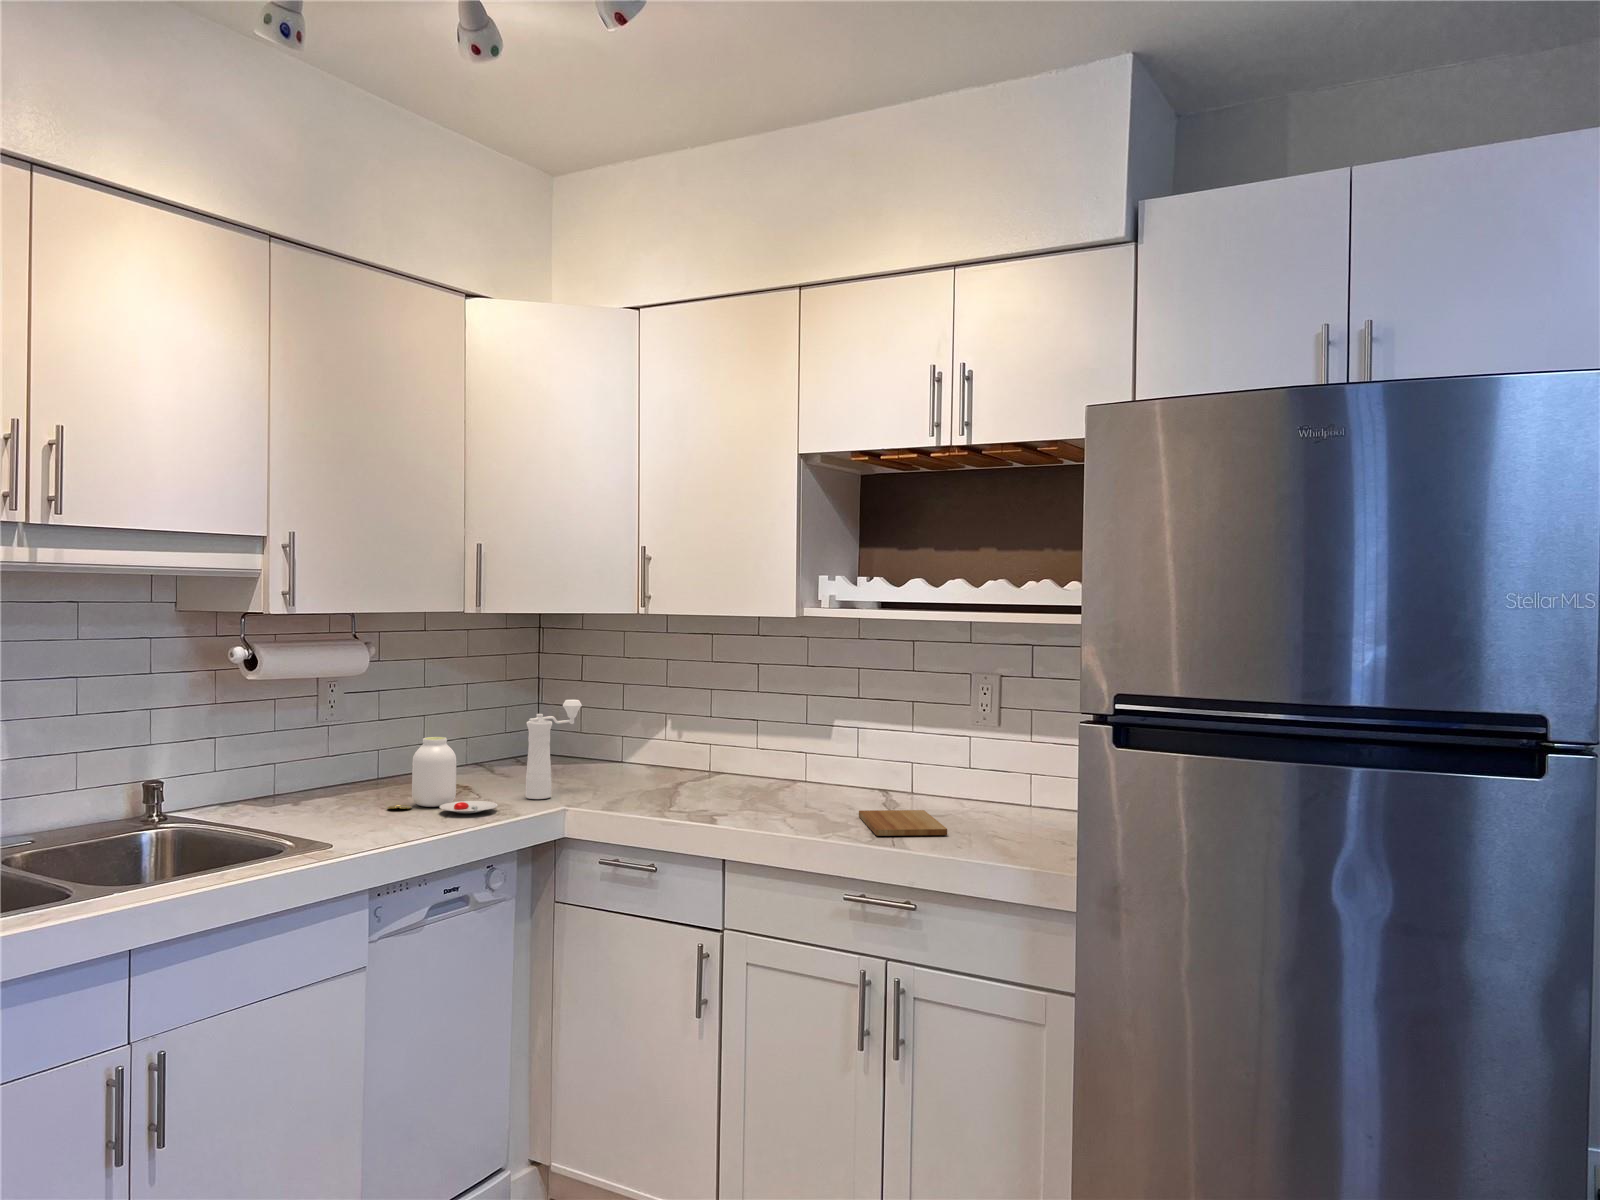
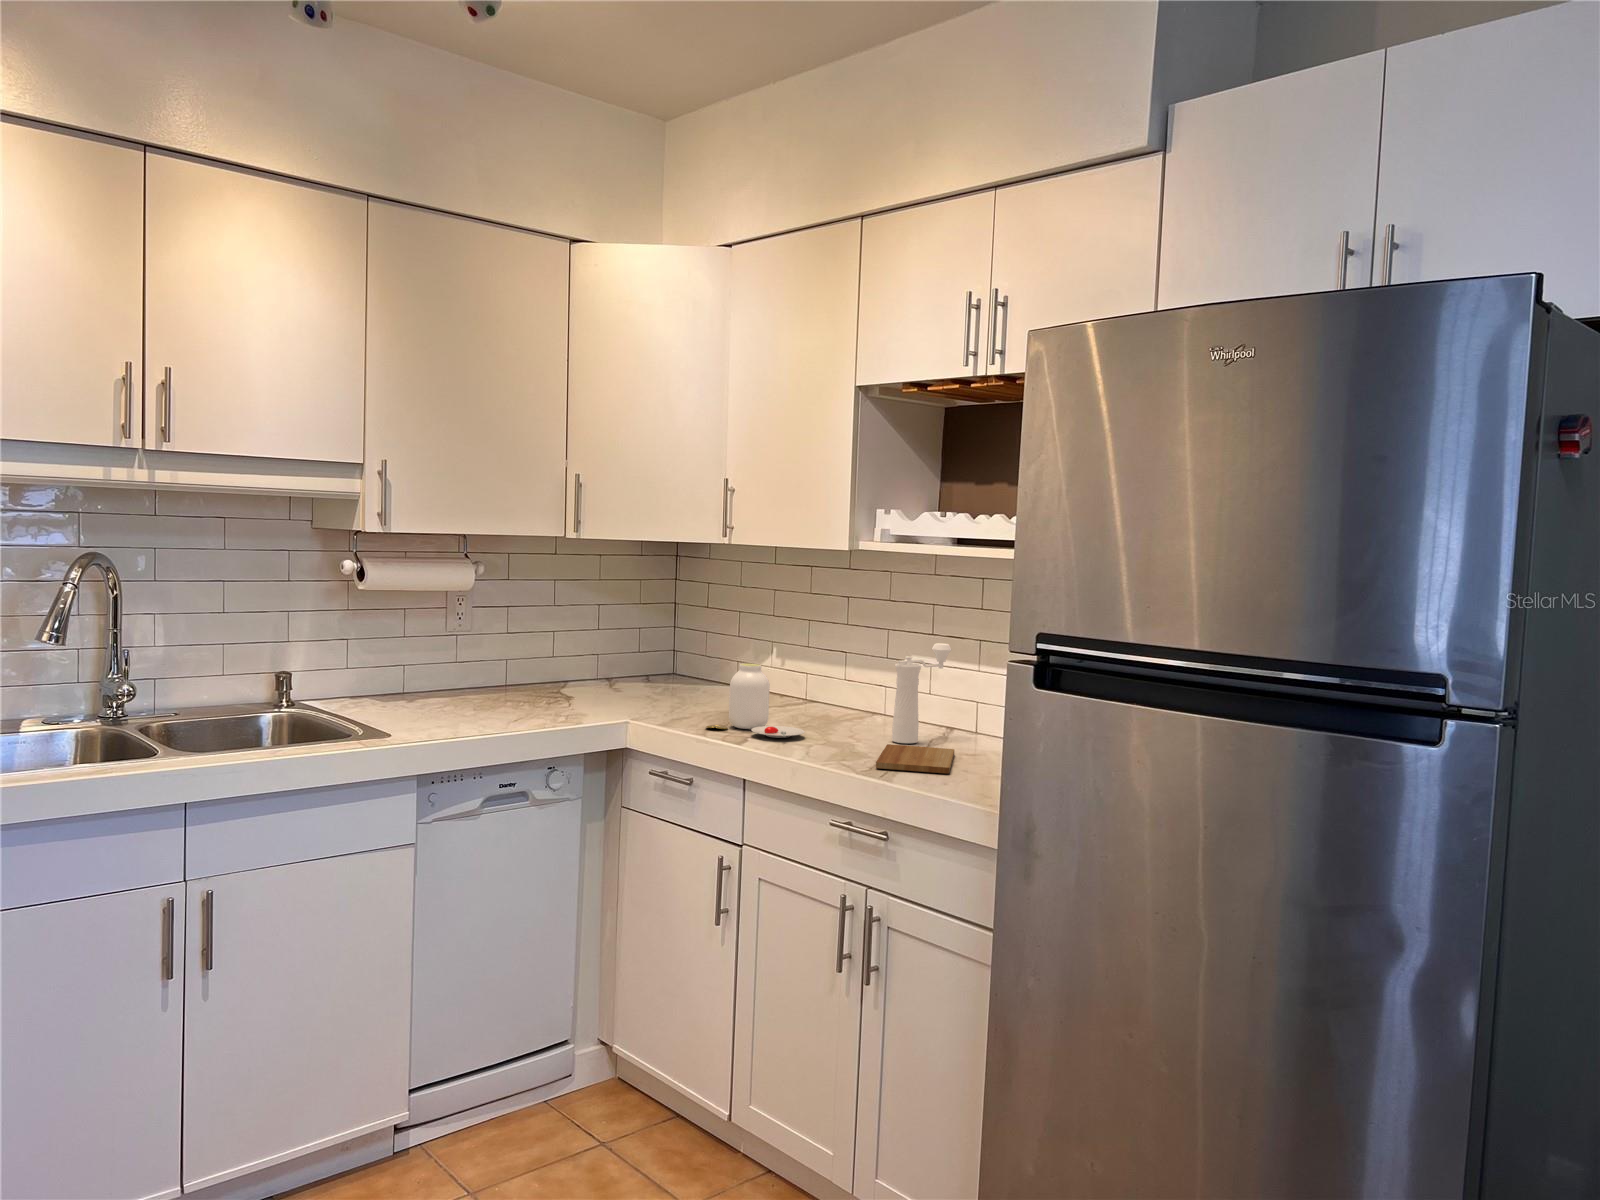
pepper mill: present [526,700,582,799] -> present [892,643,951,744]
jar: present [387,737,498,813] -> present [706,664,805,738]

